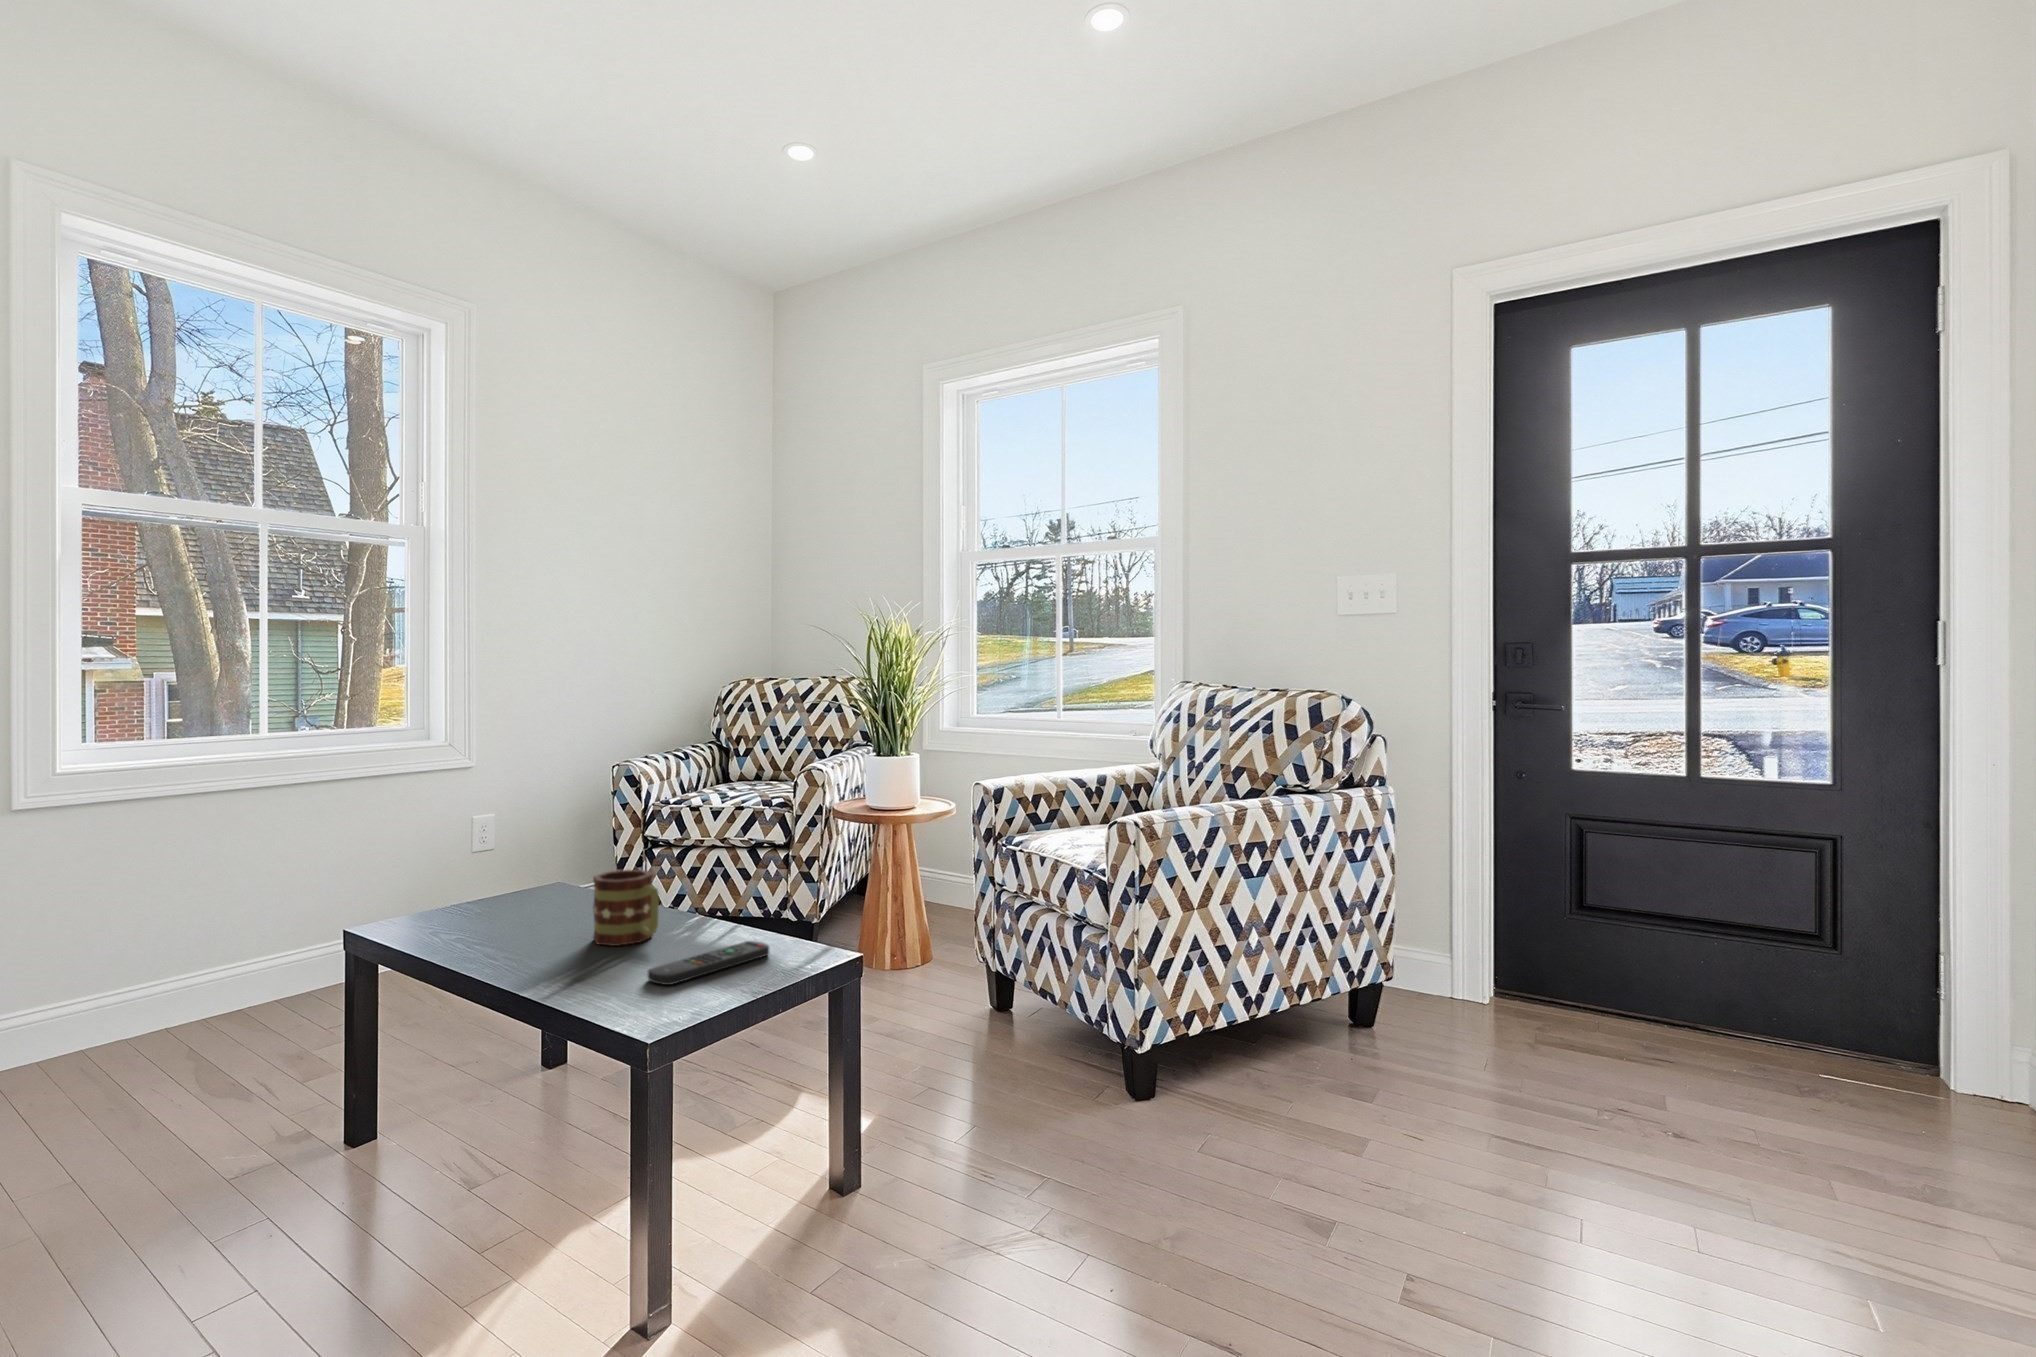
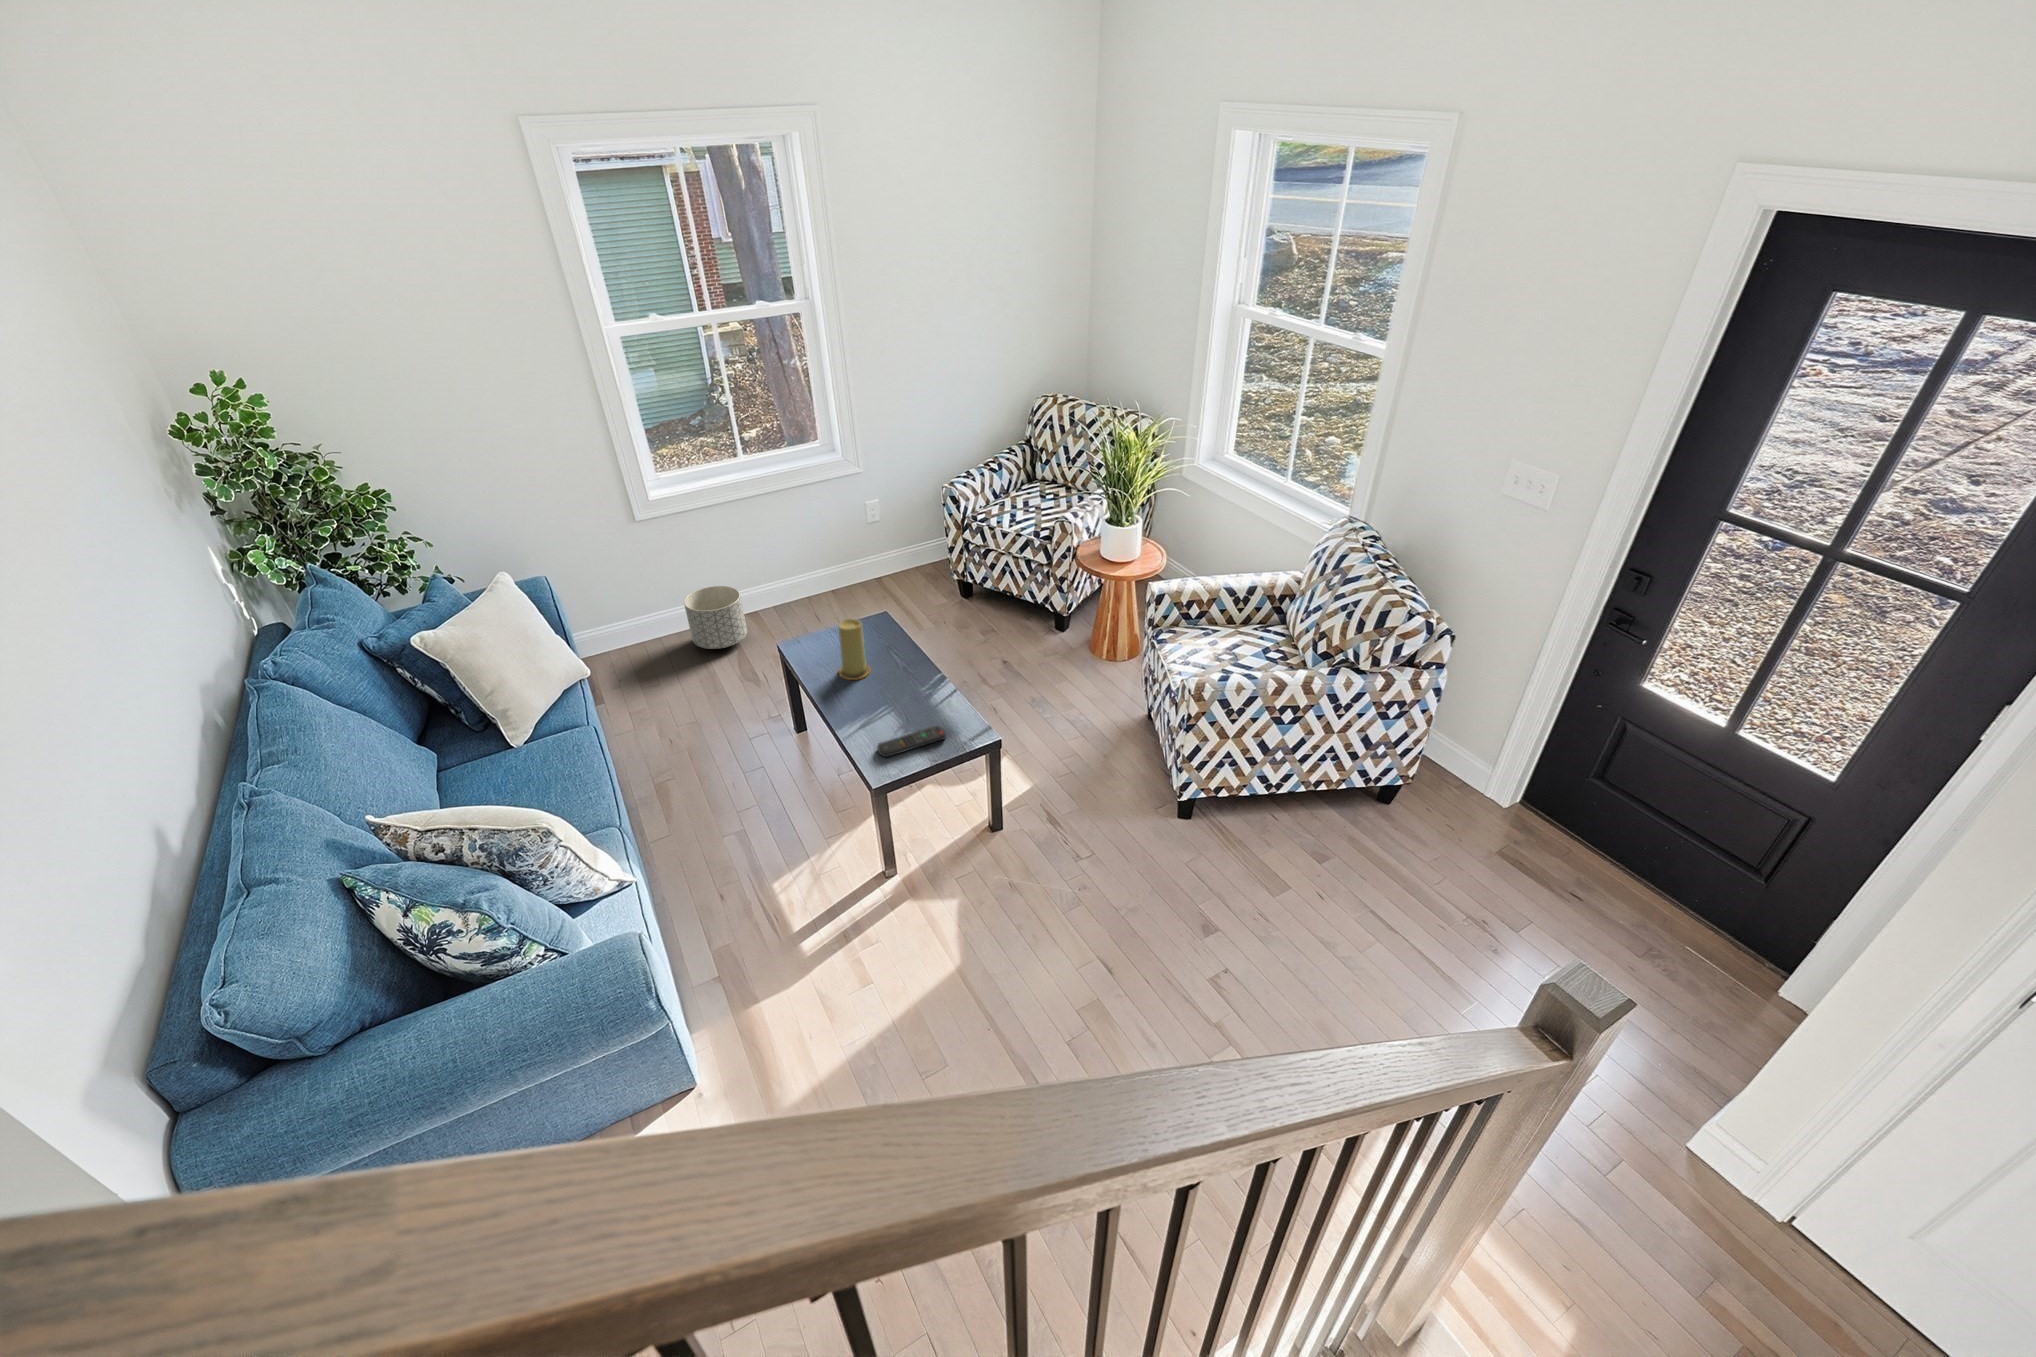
candle: none [514,820,578,928] -> present [839,618,870,680]
mug: present [593,870,659,946] -> none [865,663,898,709]
planter: none [105,936,236,1052] -> present [684,586,747,649]

